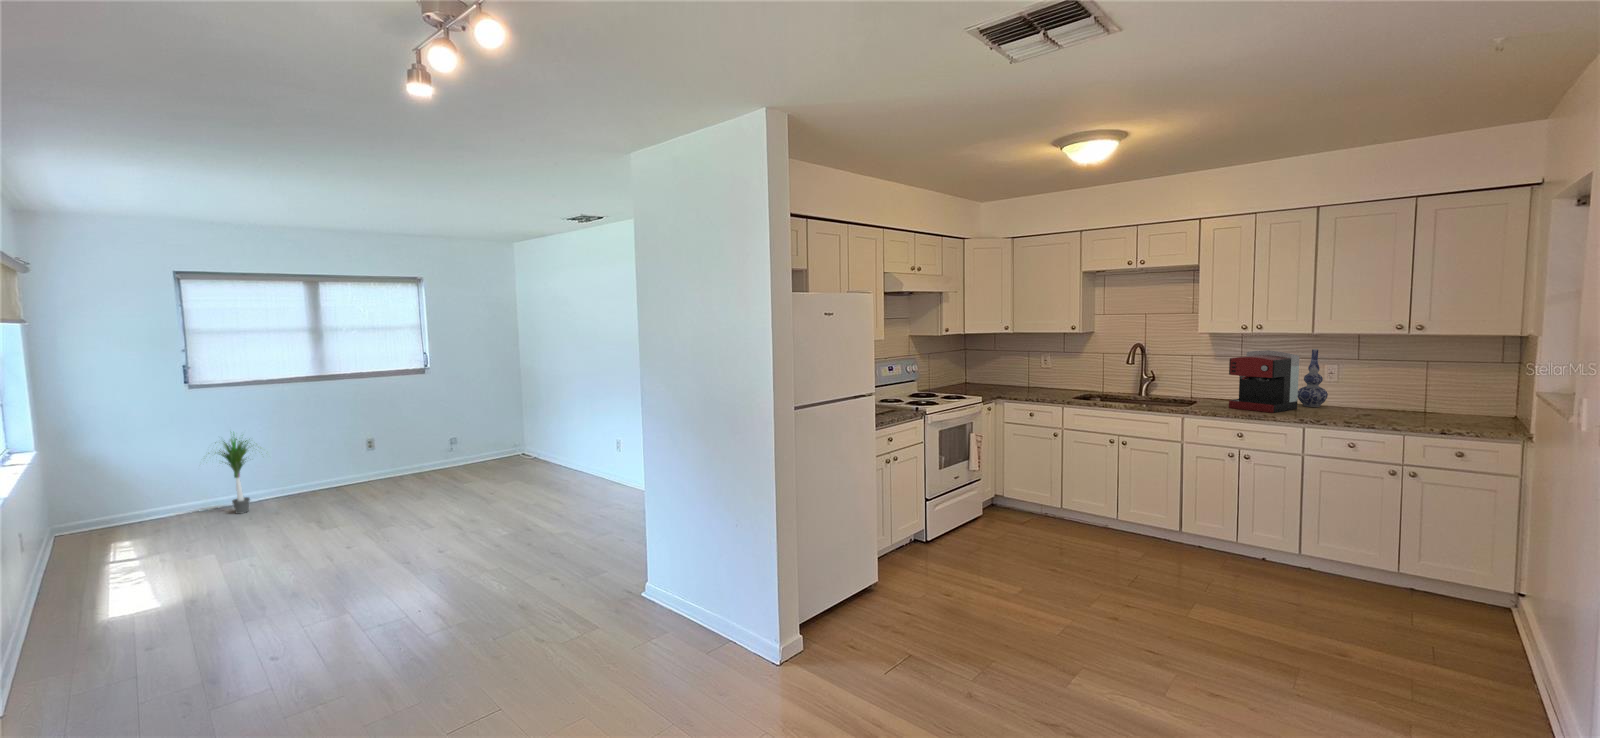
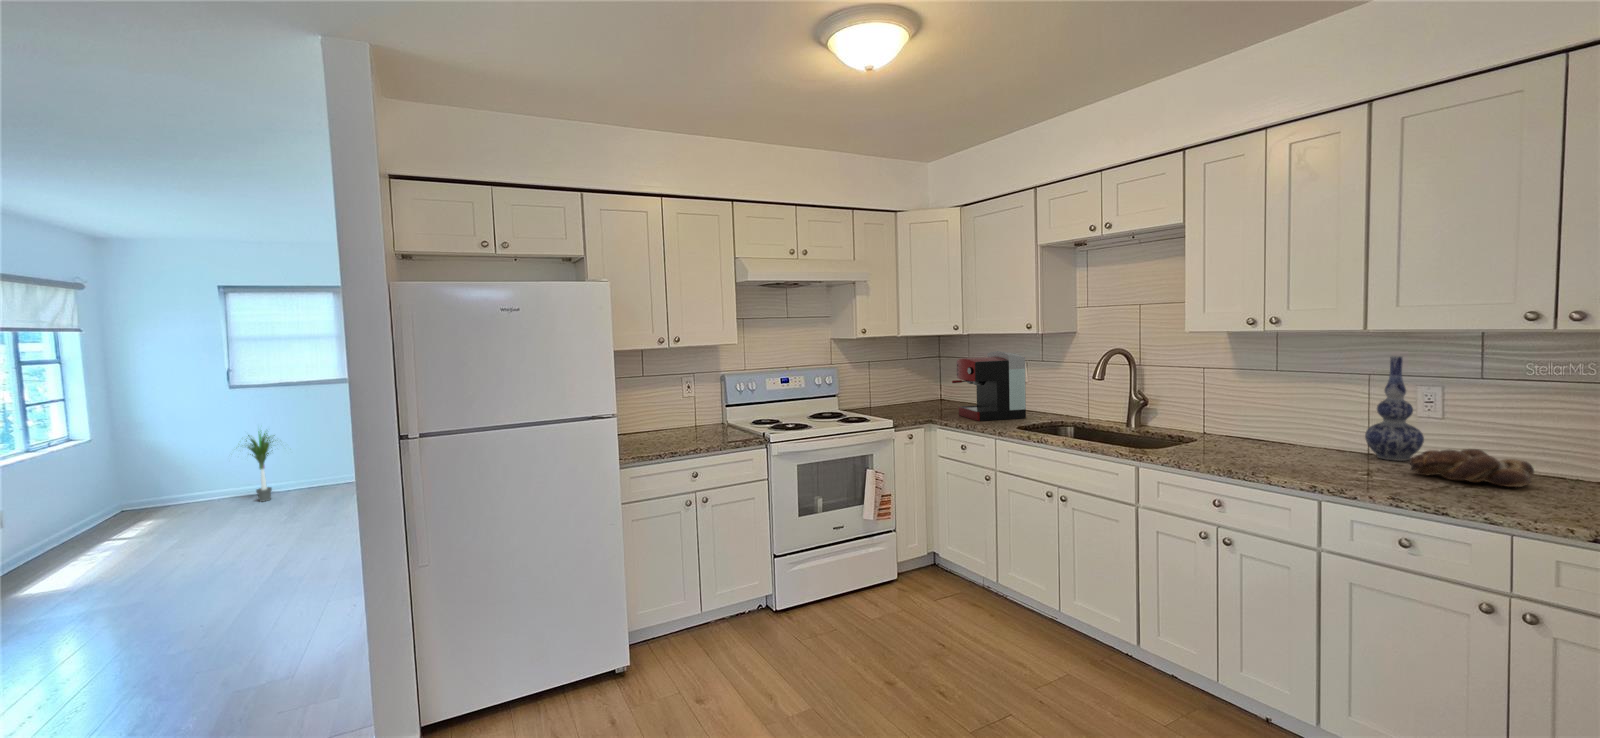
coffee maker: present [1229,350,1299,413] -> present [952,351,1026,421]
bread loaf: none [1333,398,1392,415] -> present [1409,449,1534,487]

